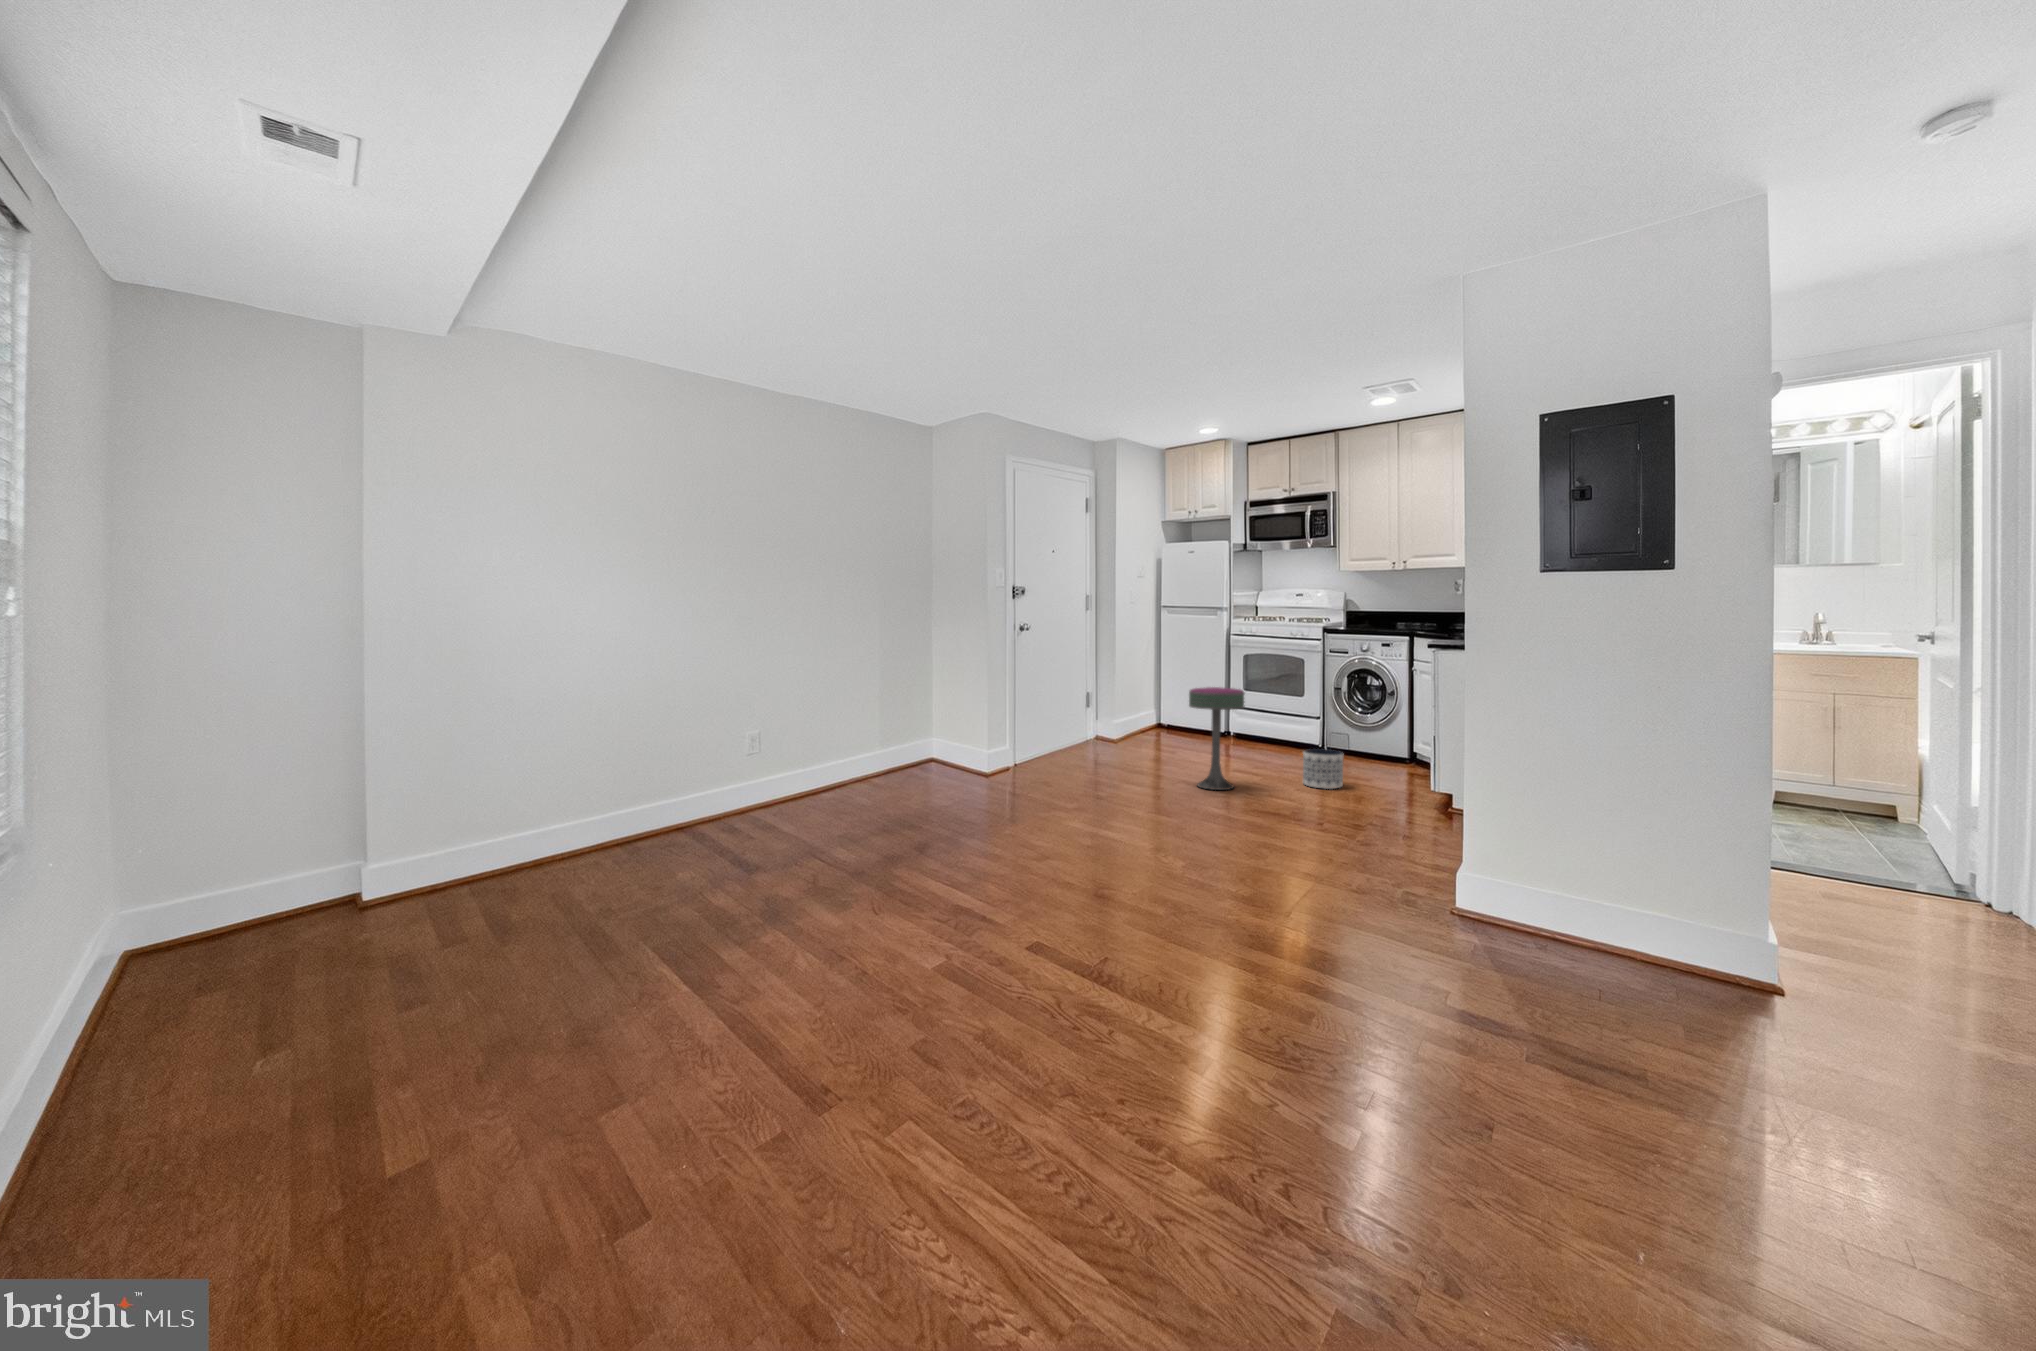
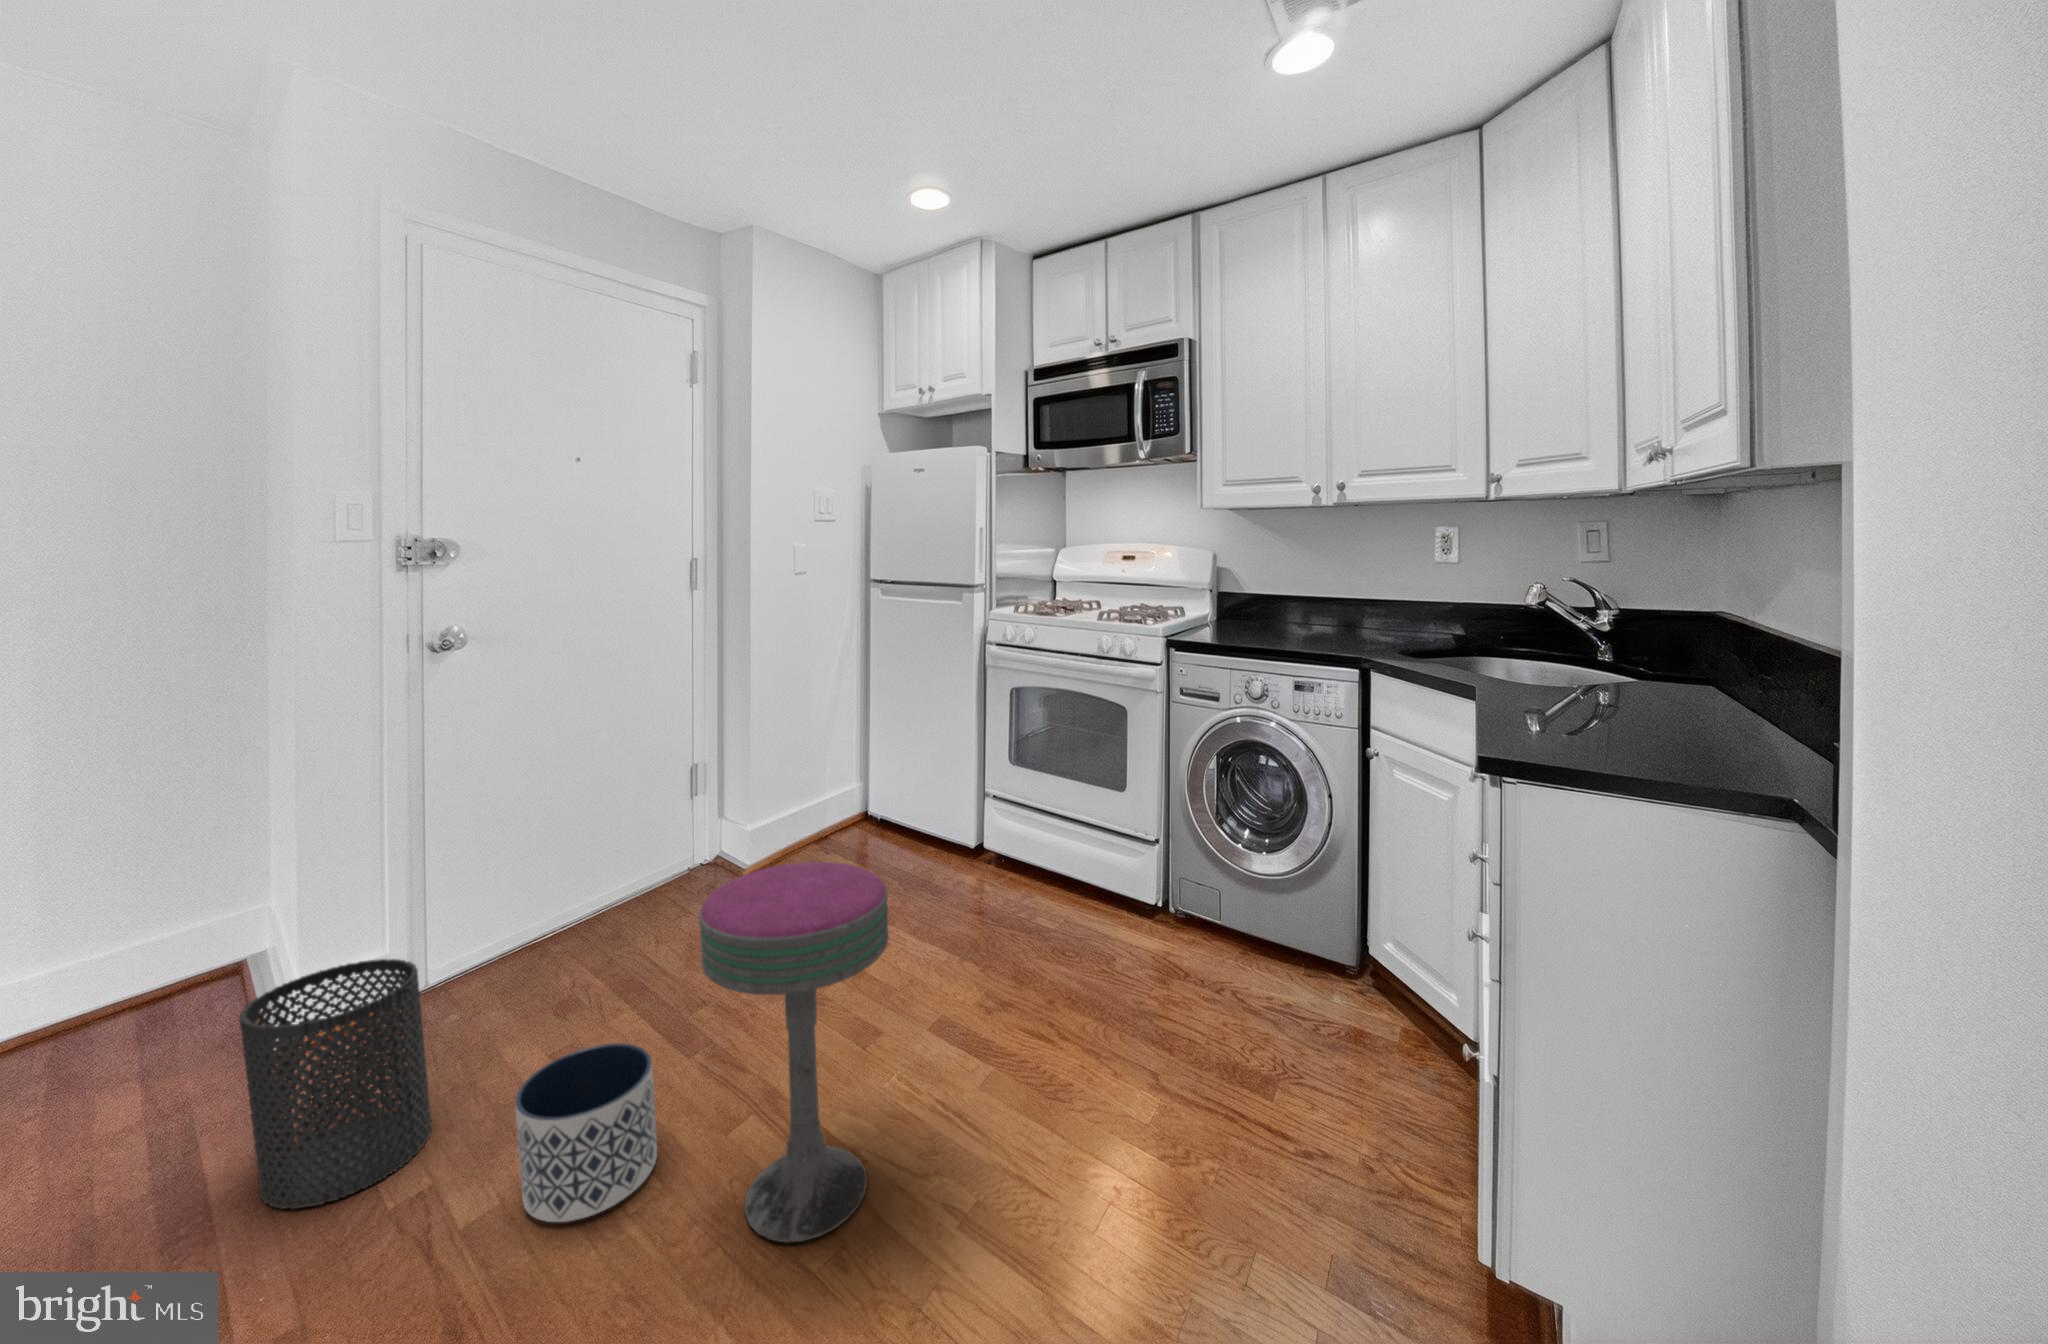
trash can: none [1041,722,1084,782] -> present [240,959,432,1209]
planter: present [1303,749,1343,789] -> present [515,1043,657,1222]

